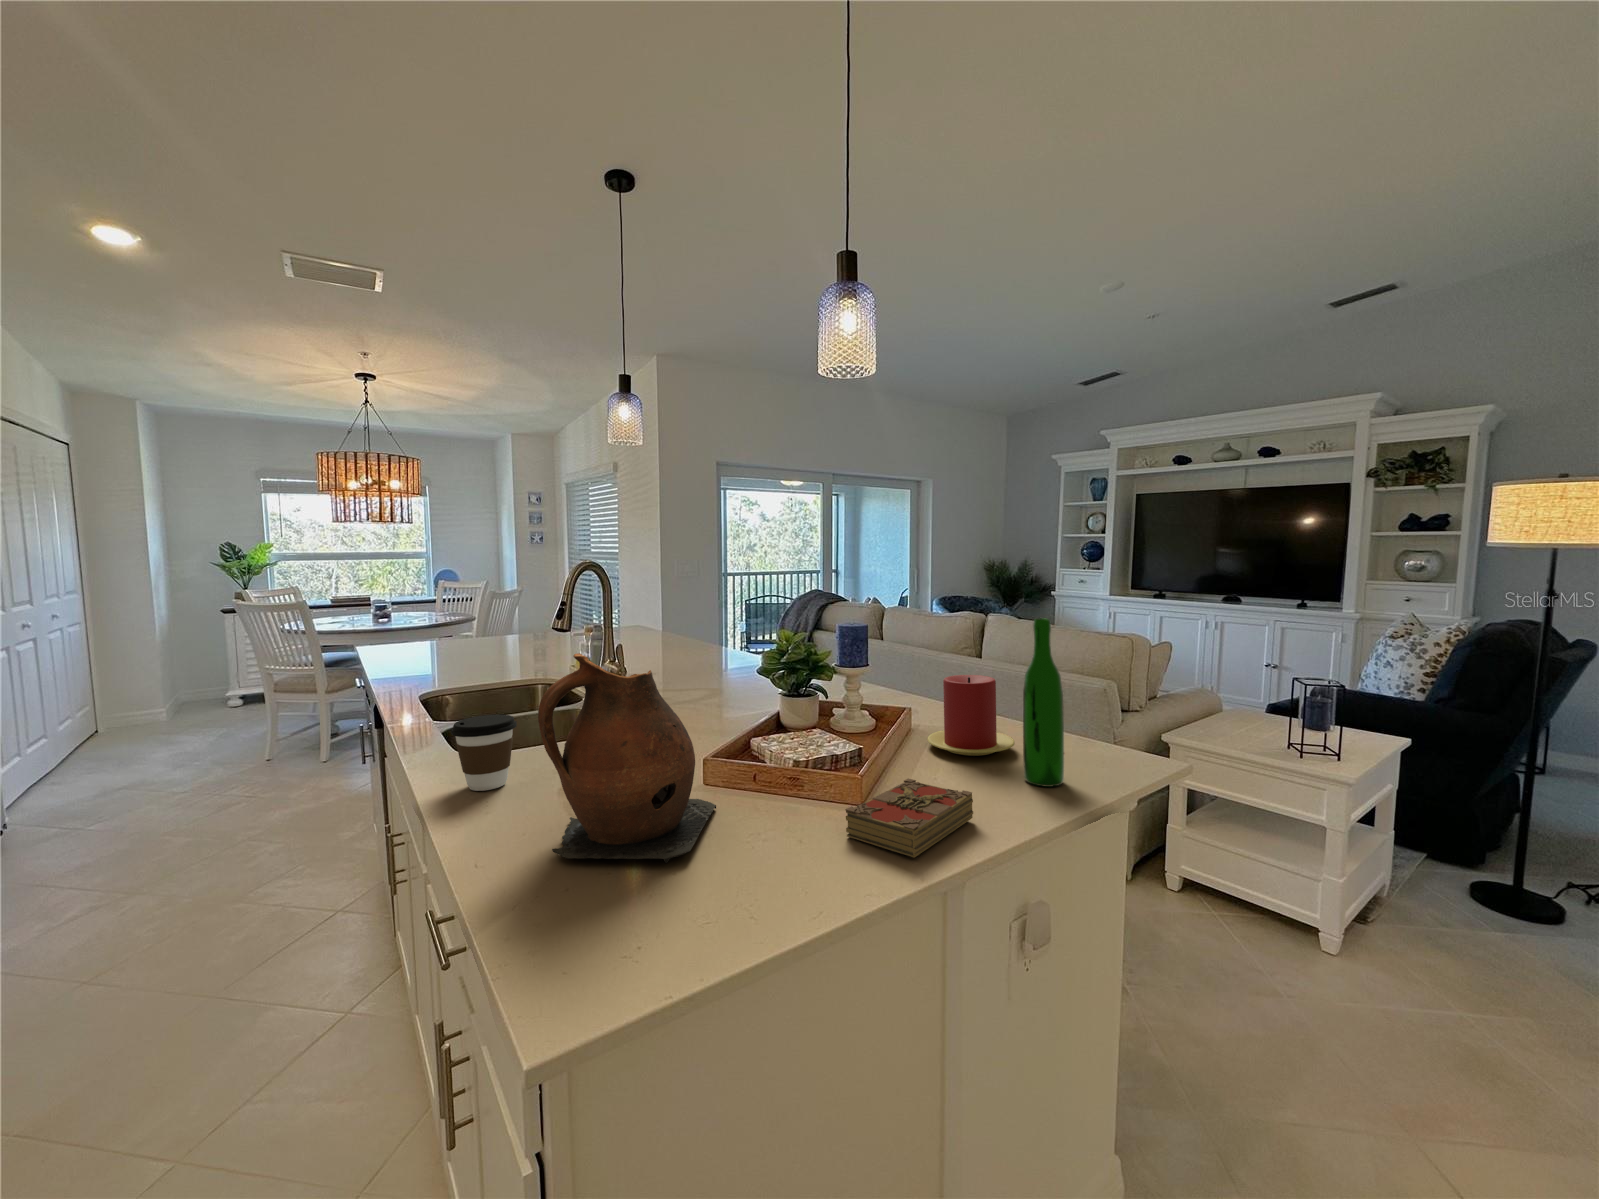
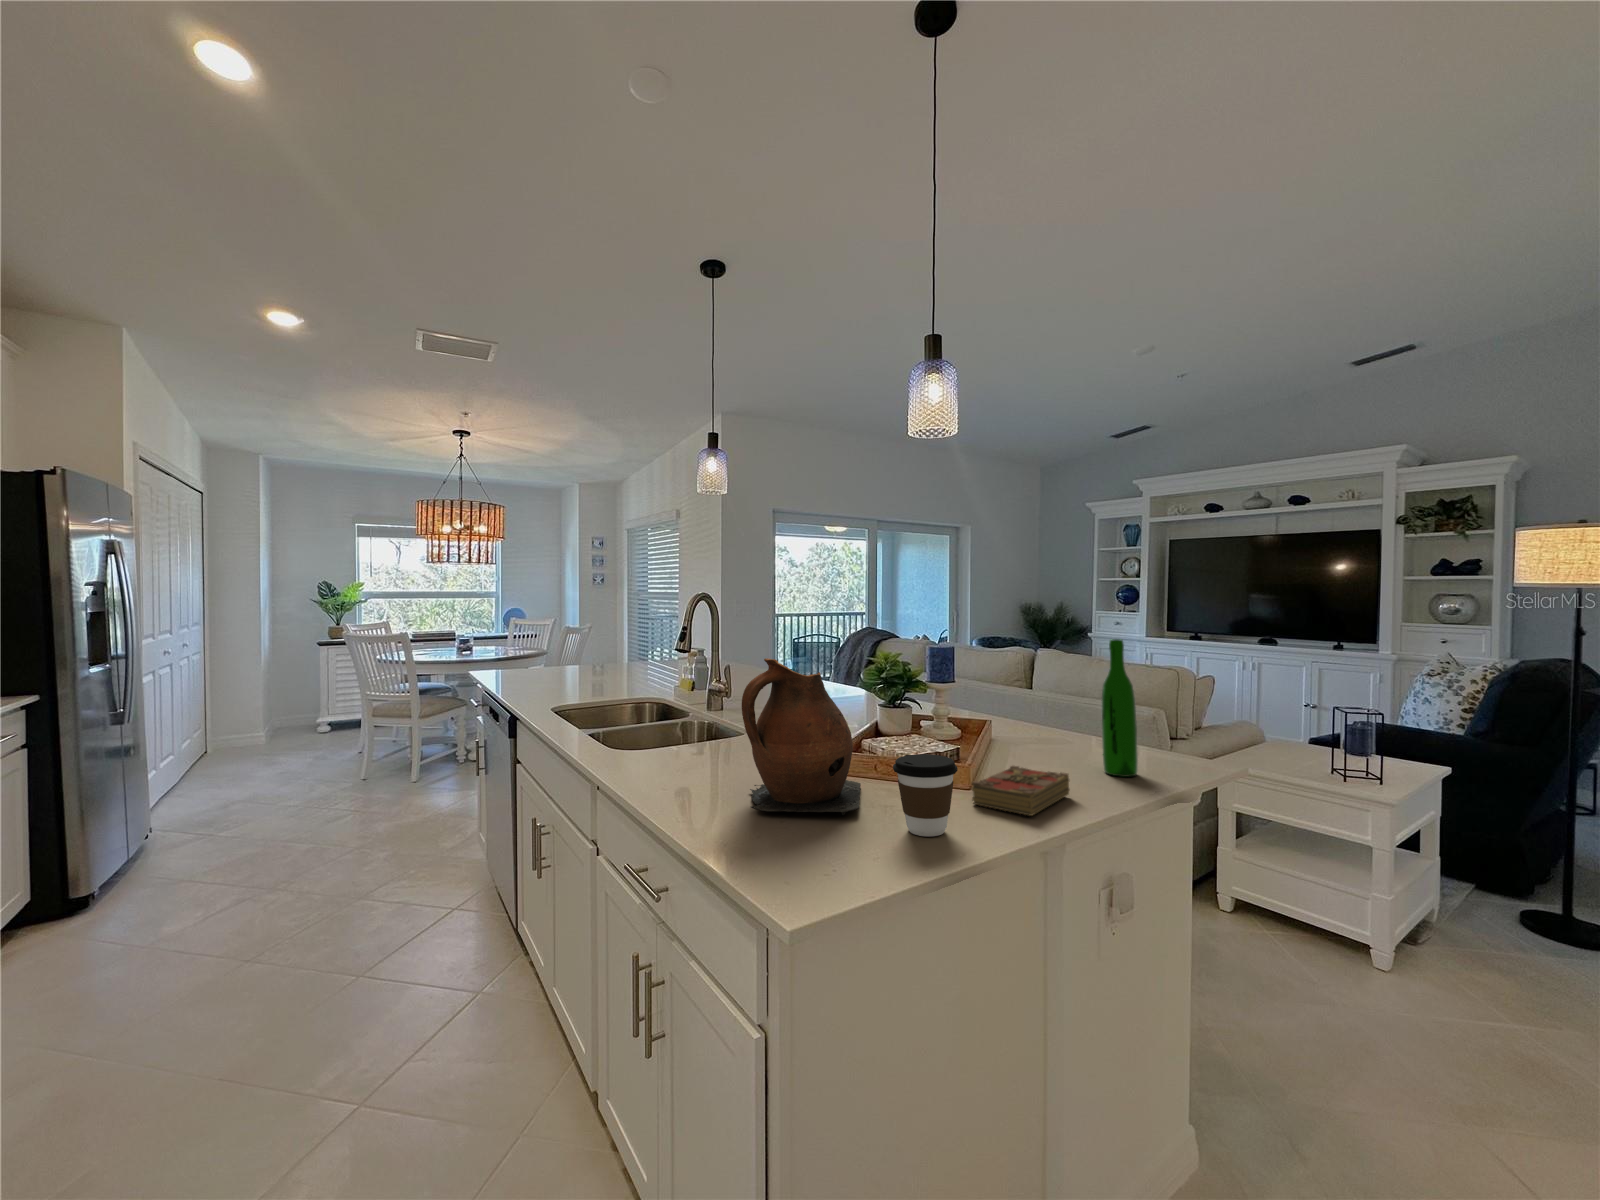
candle: present [928,675,1015,756] -> none [1015,690,1091,756]
coffee cup: present [451,714,517,791] -> present [893,754,958,836]

